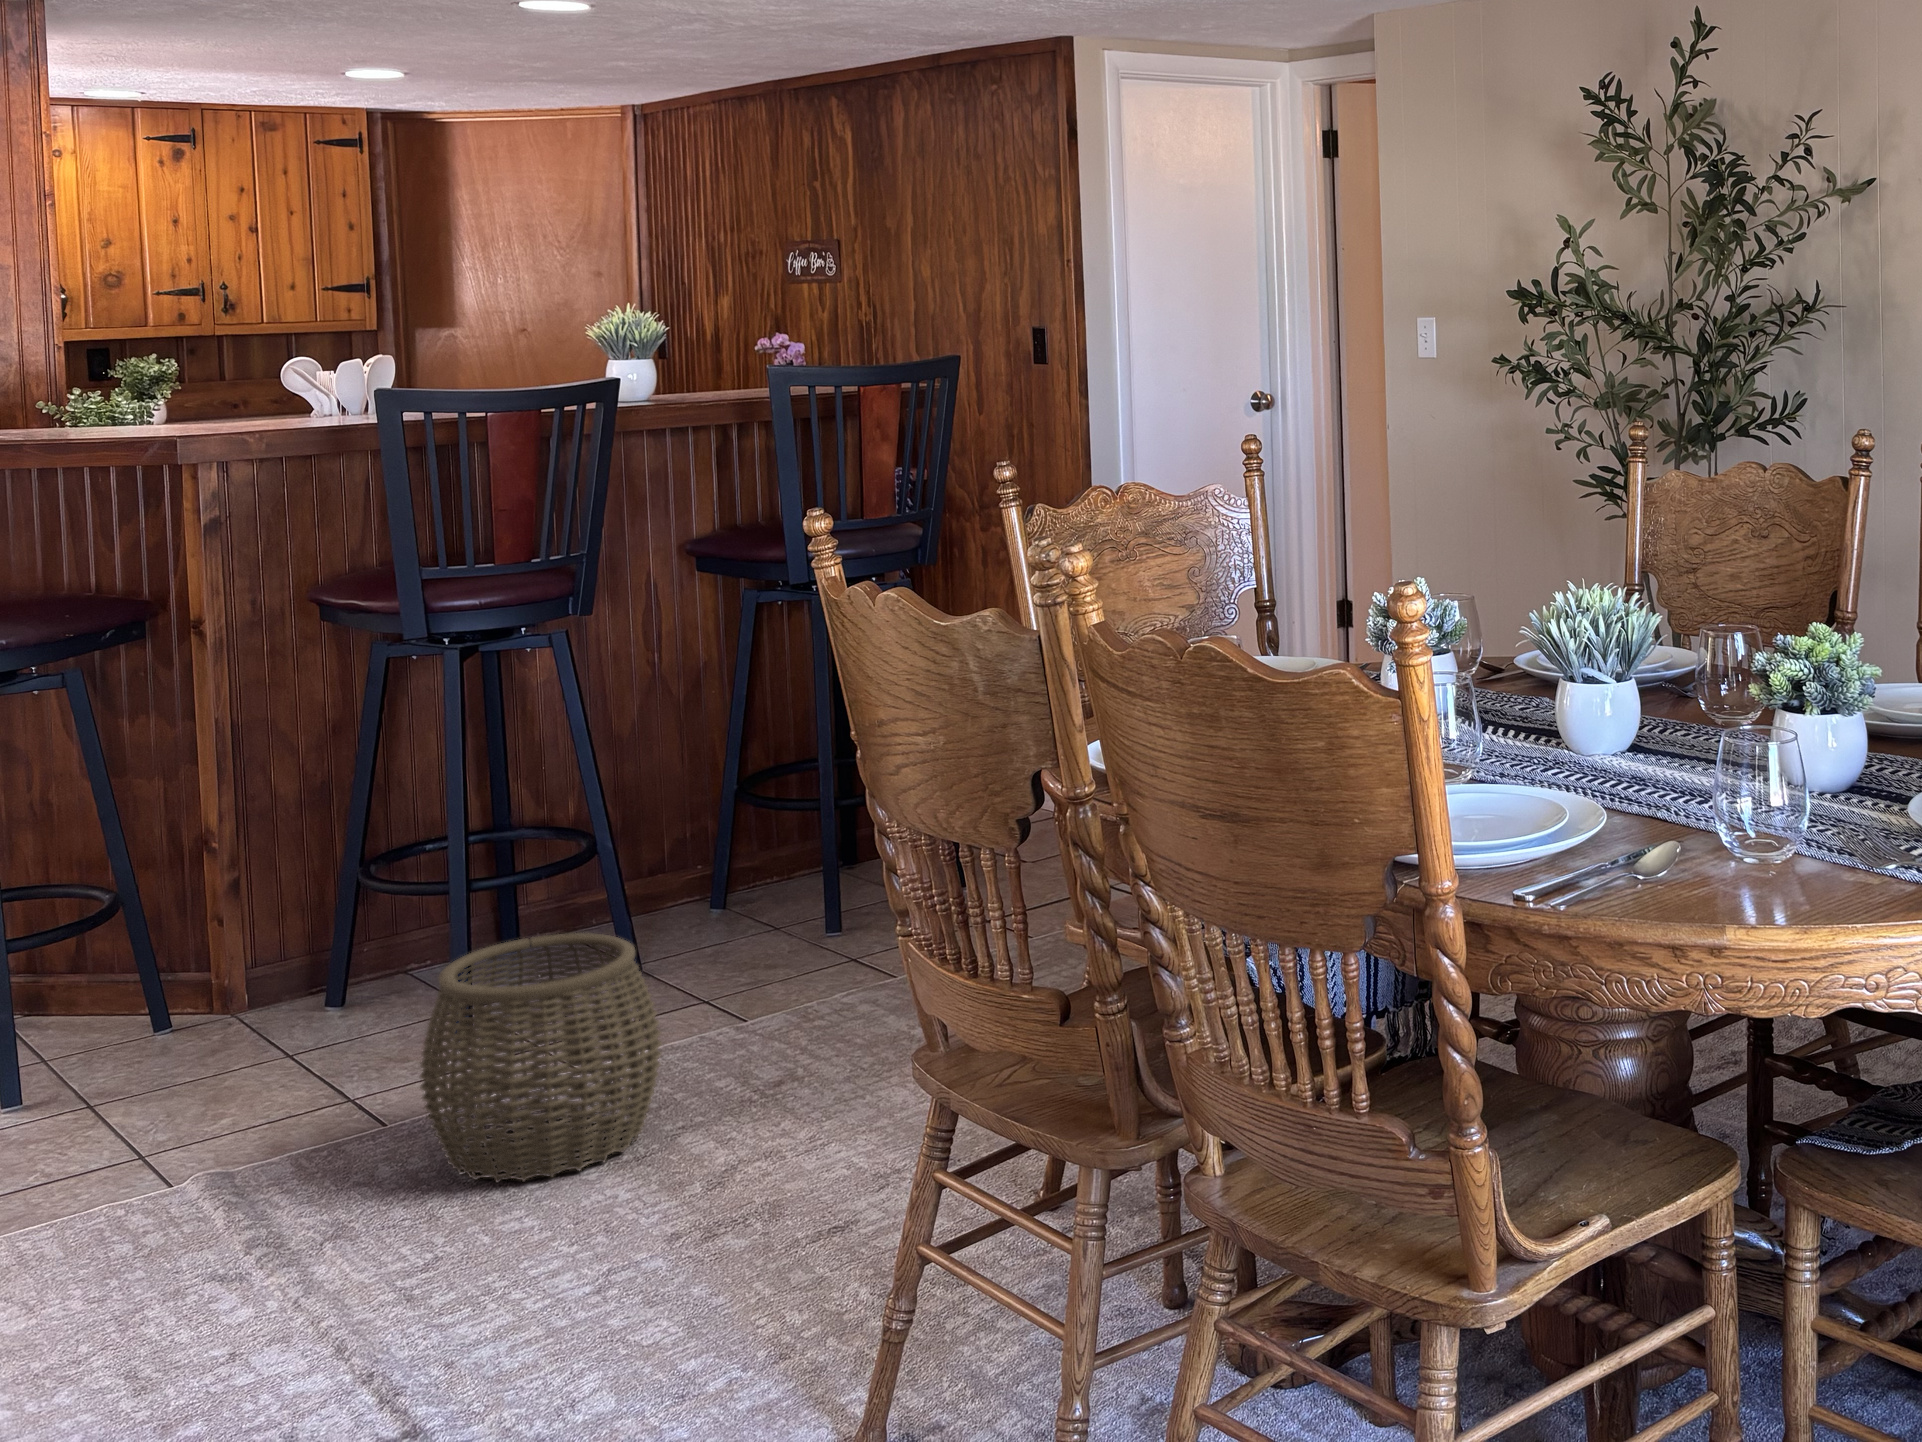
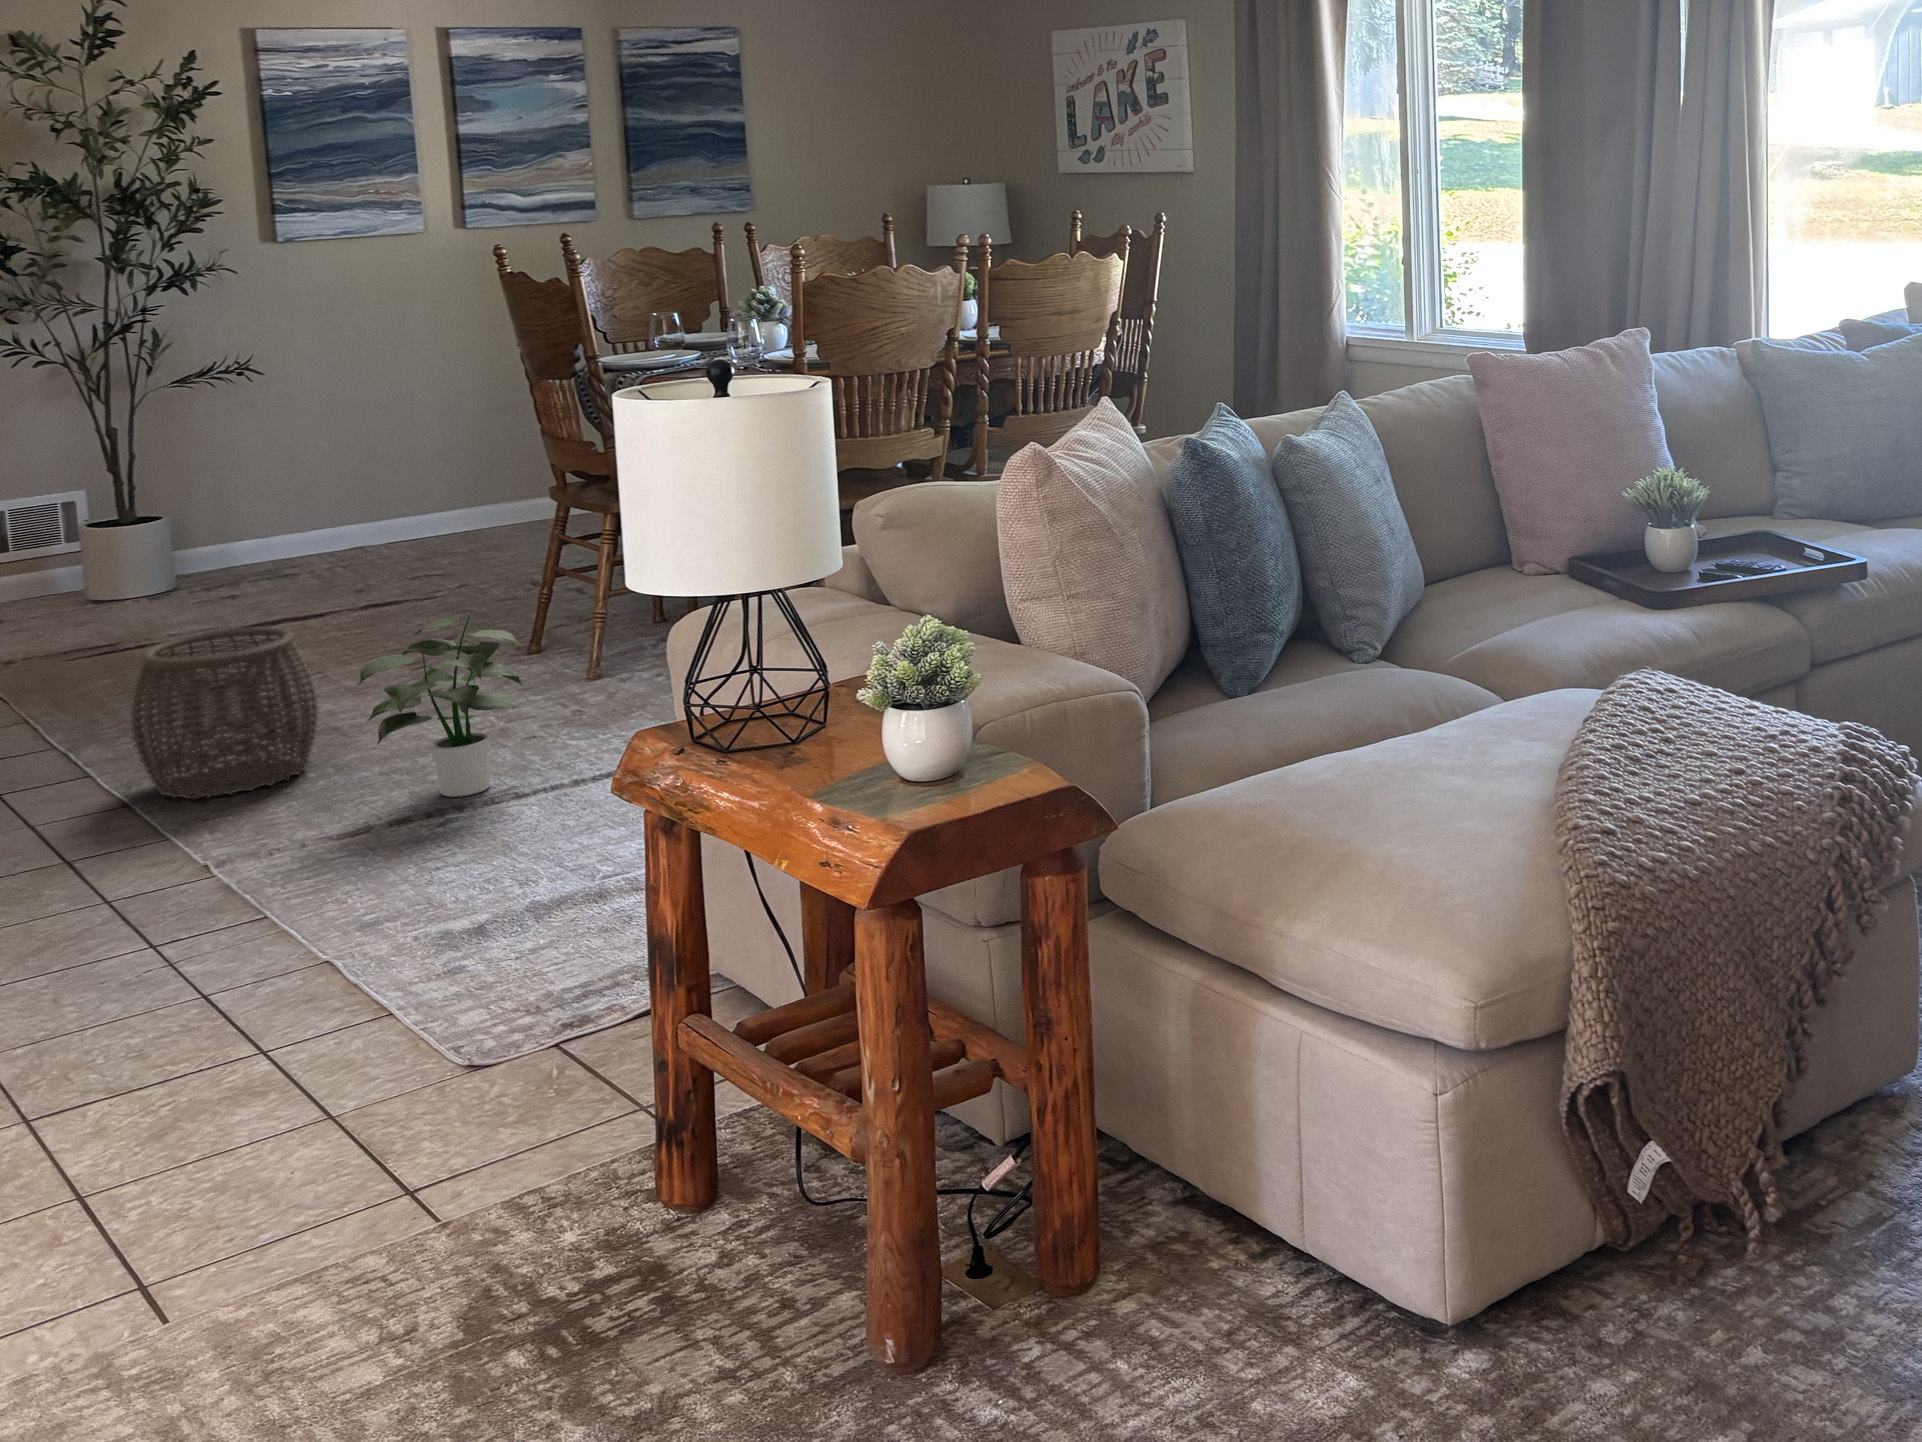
potted plant: none [130,1051,415,1345] -> present [359,617,523,797]

